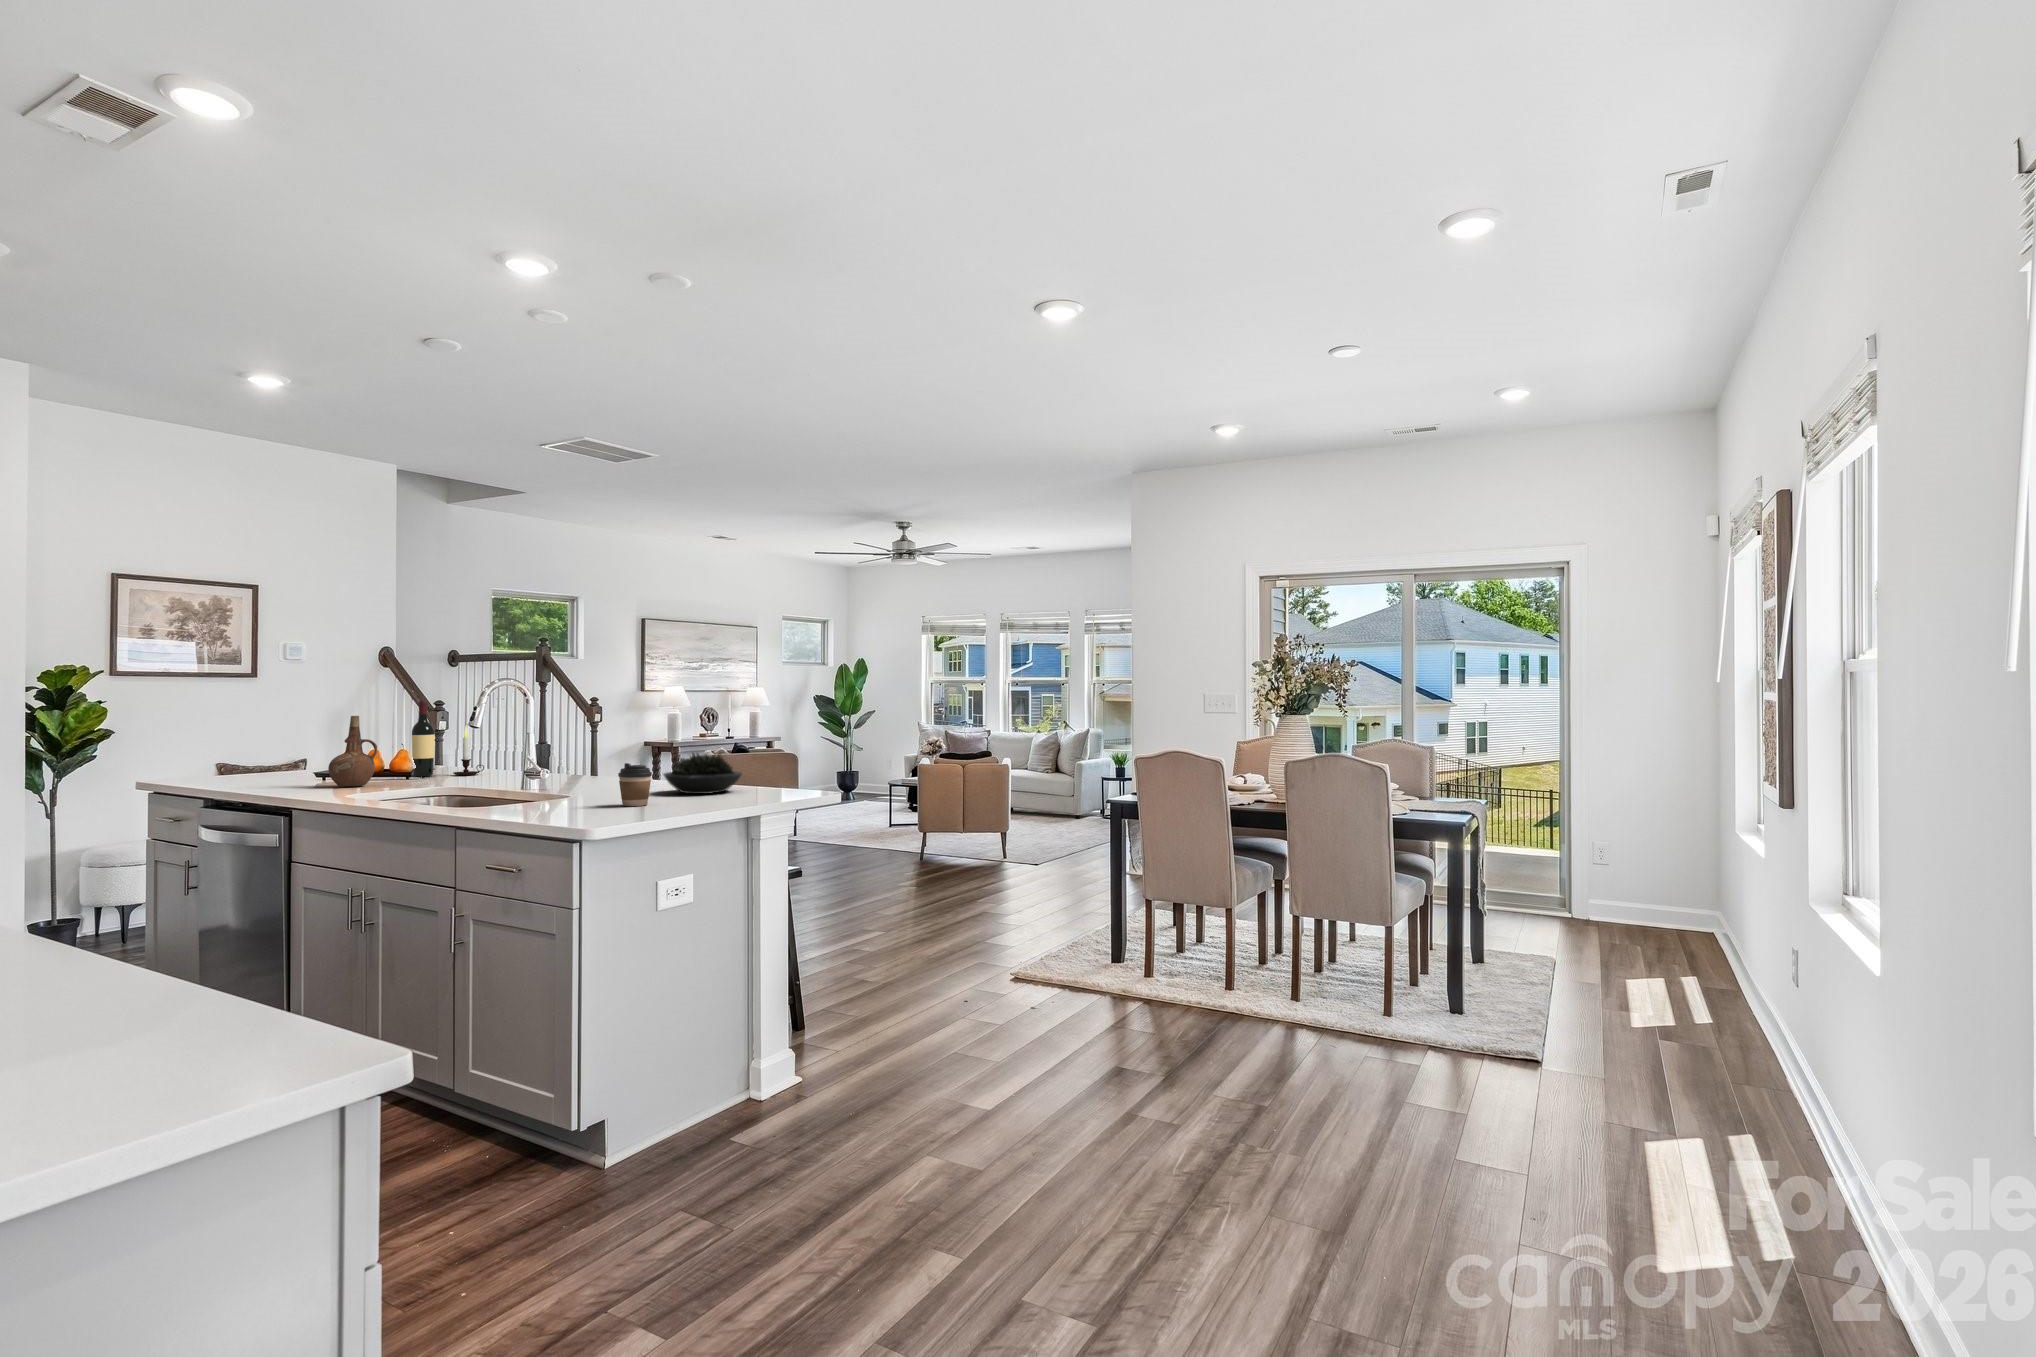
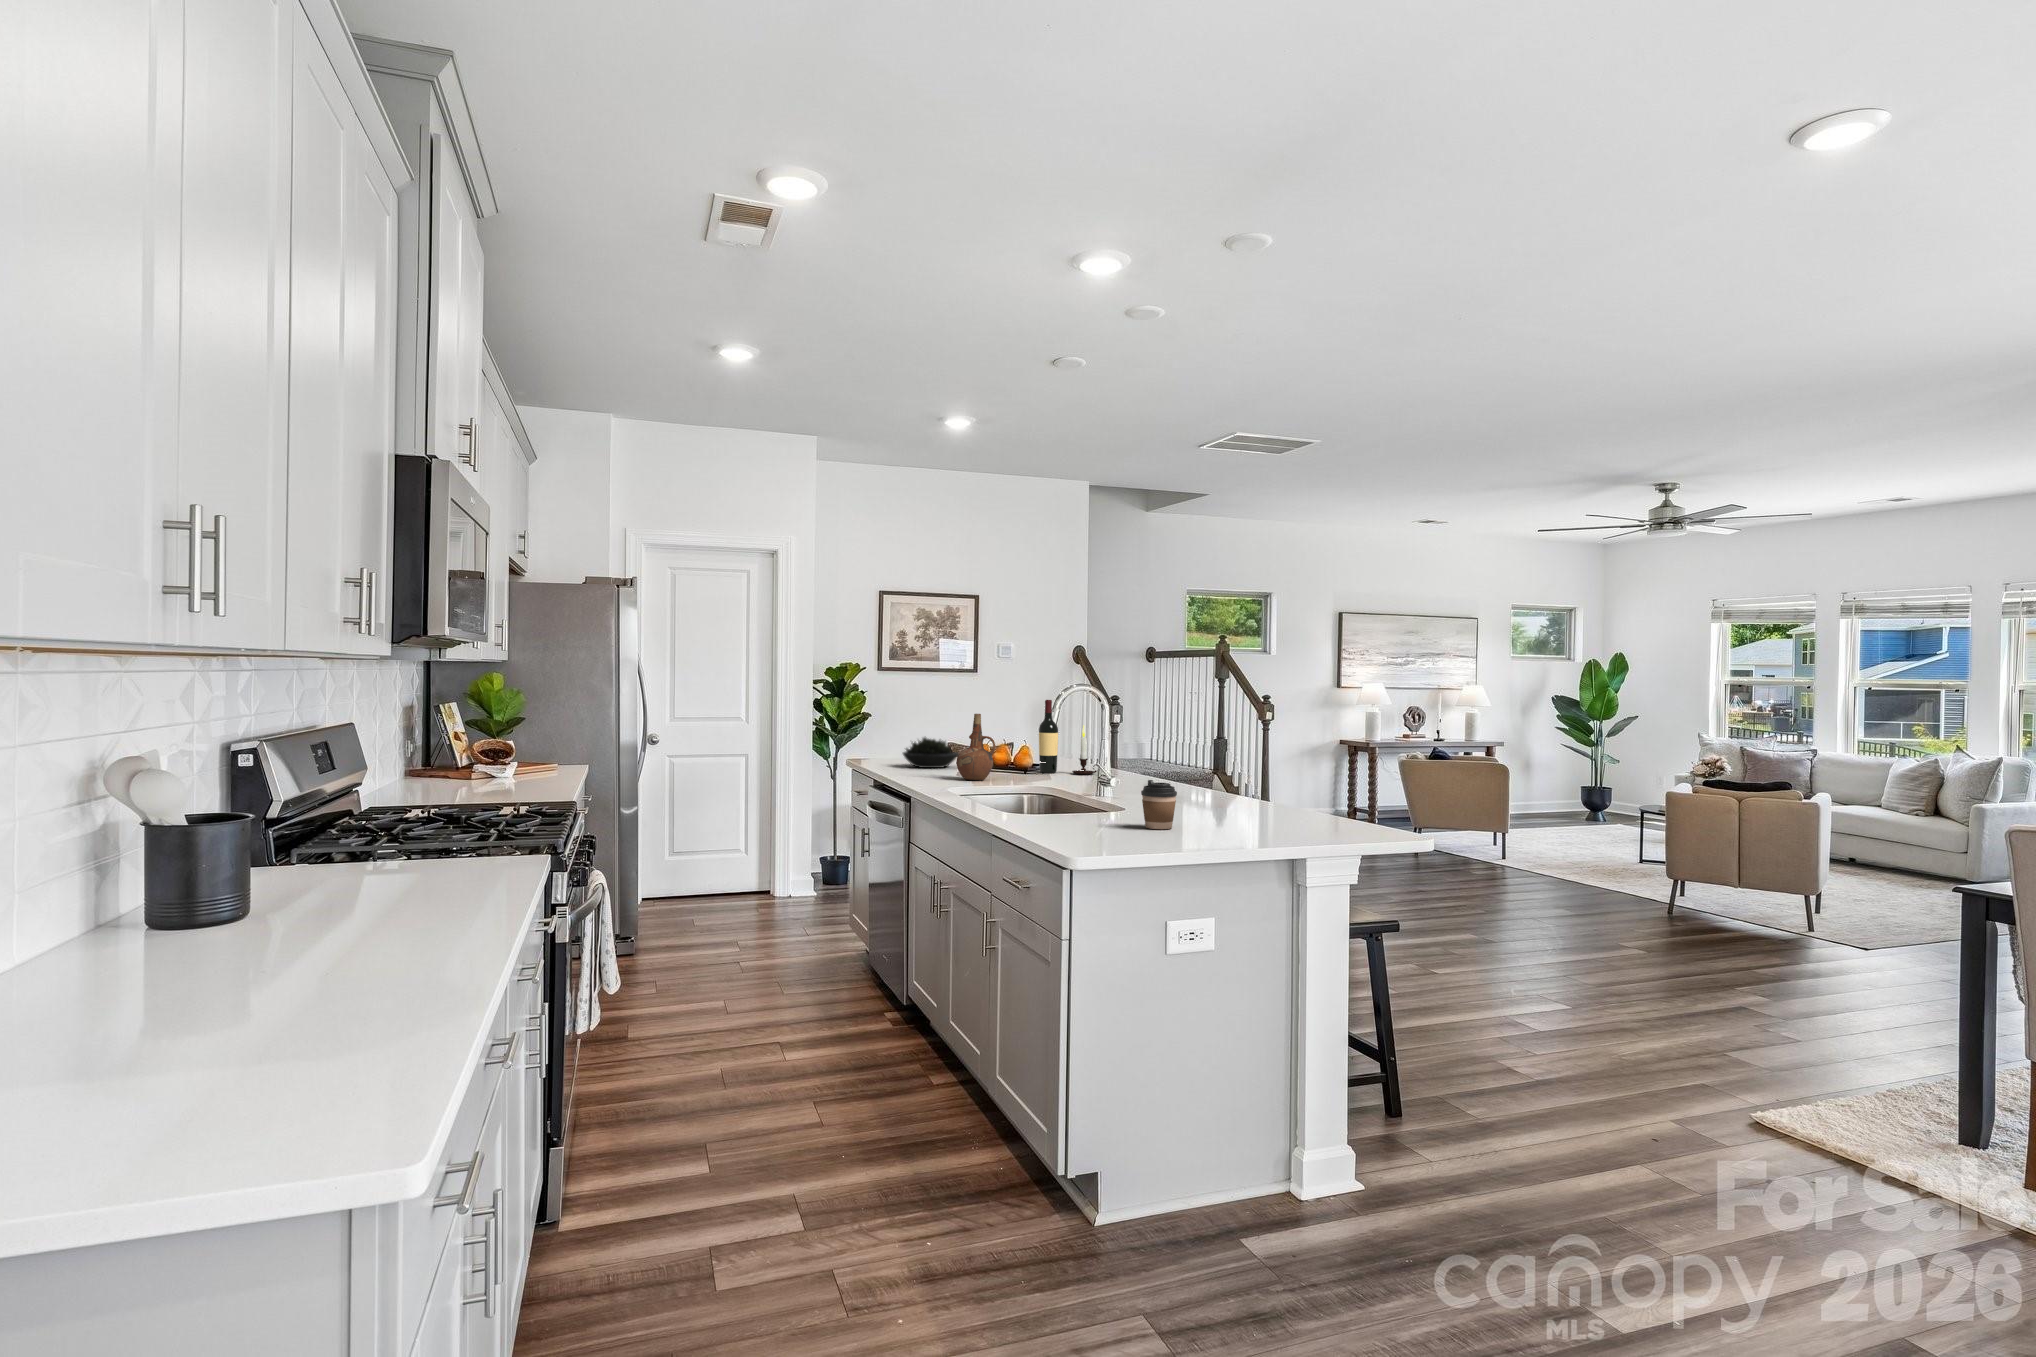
succulent plant: present [664,753,742,794] -> present [903,737,958,768]

